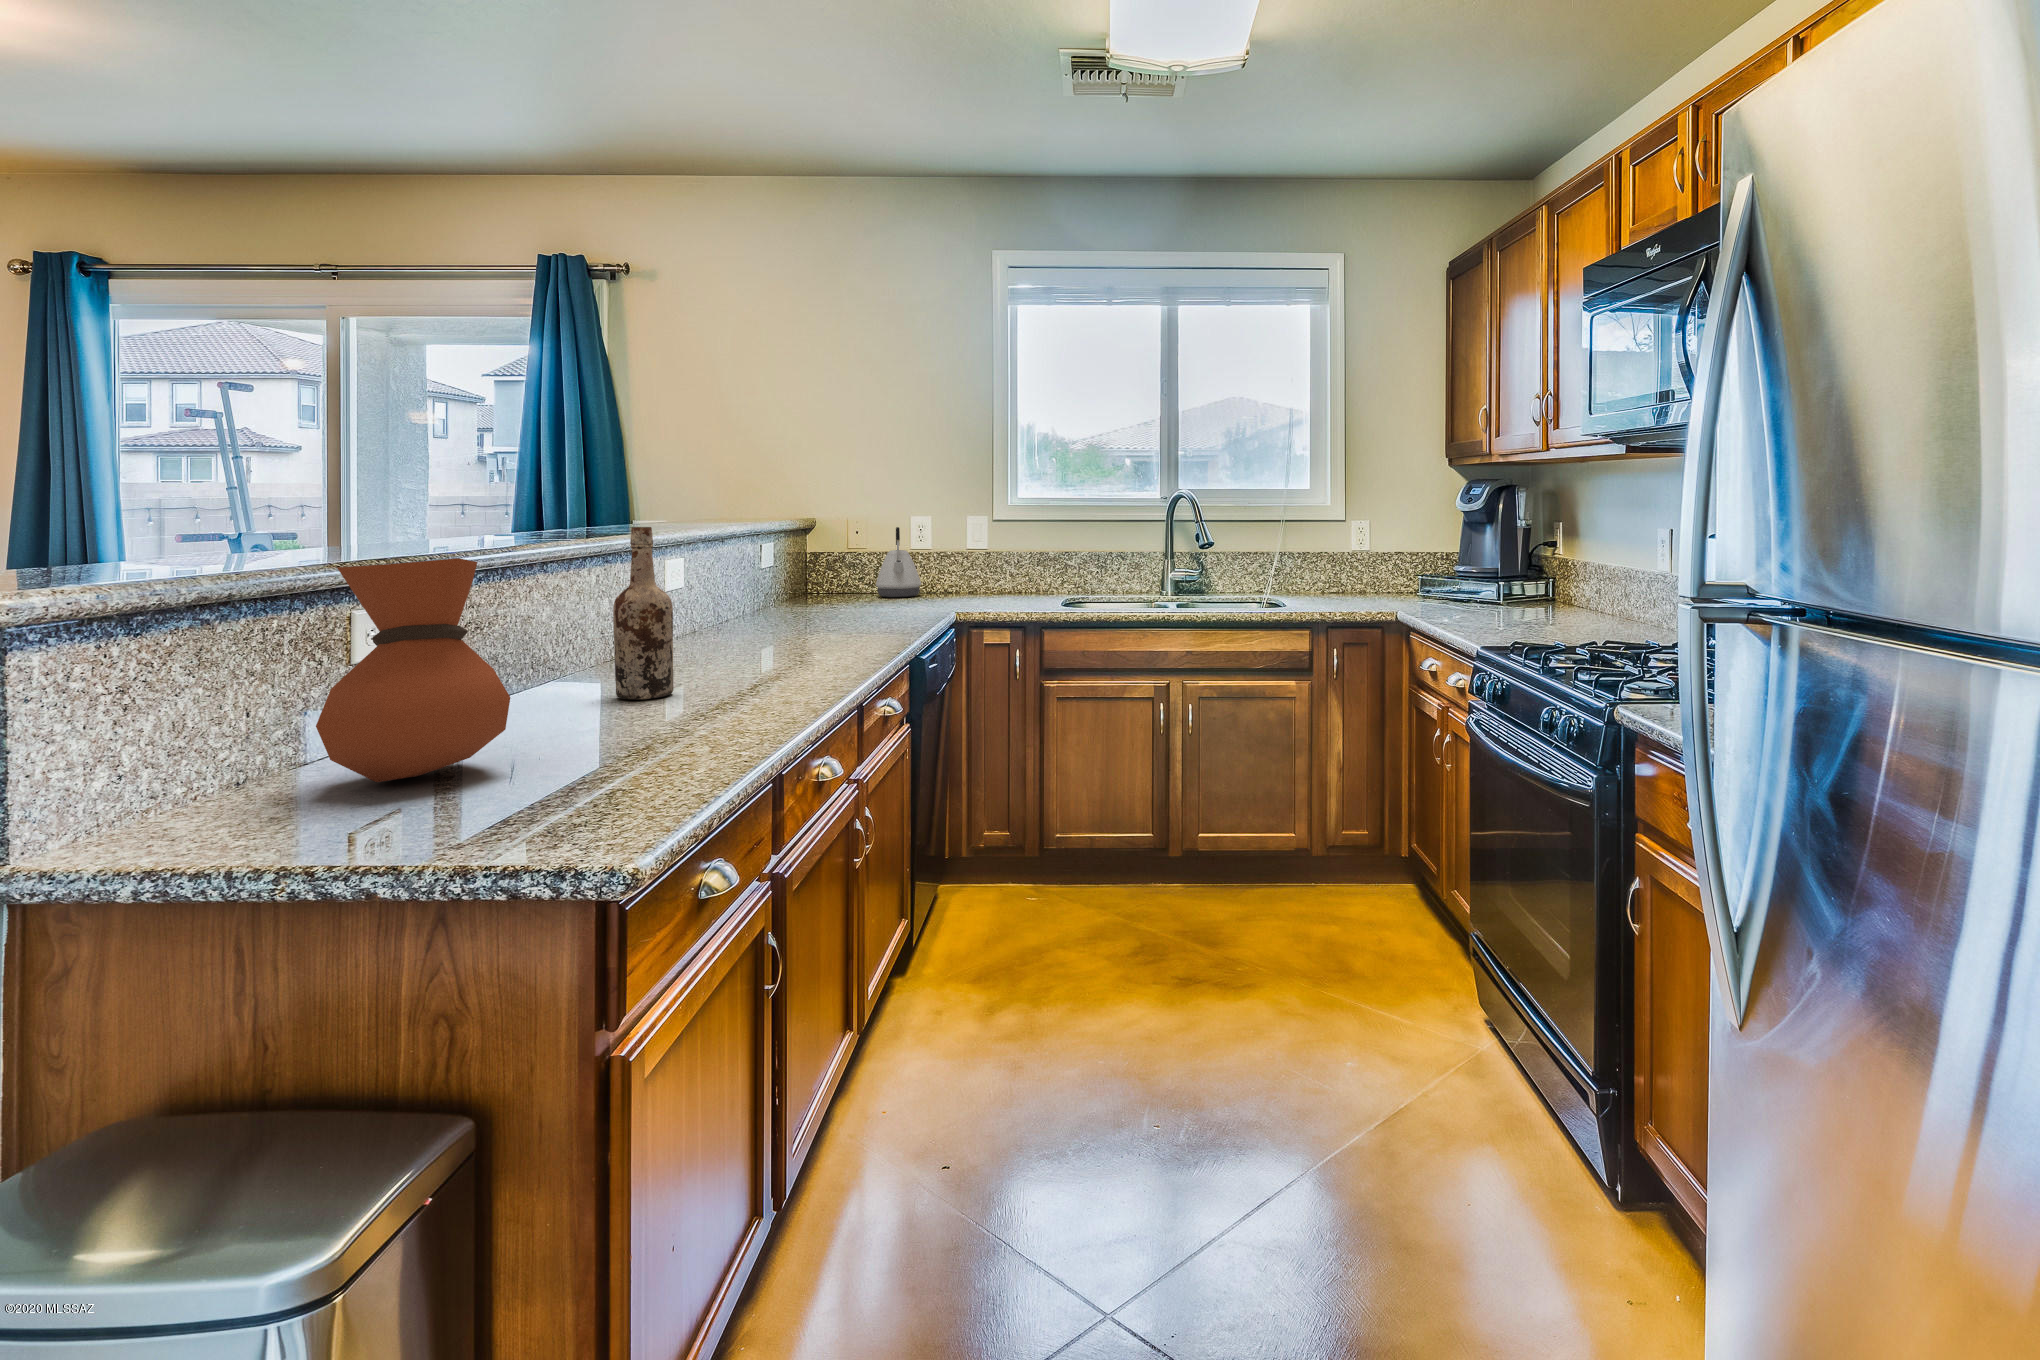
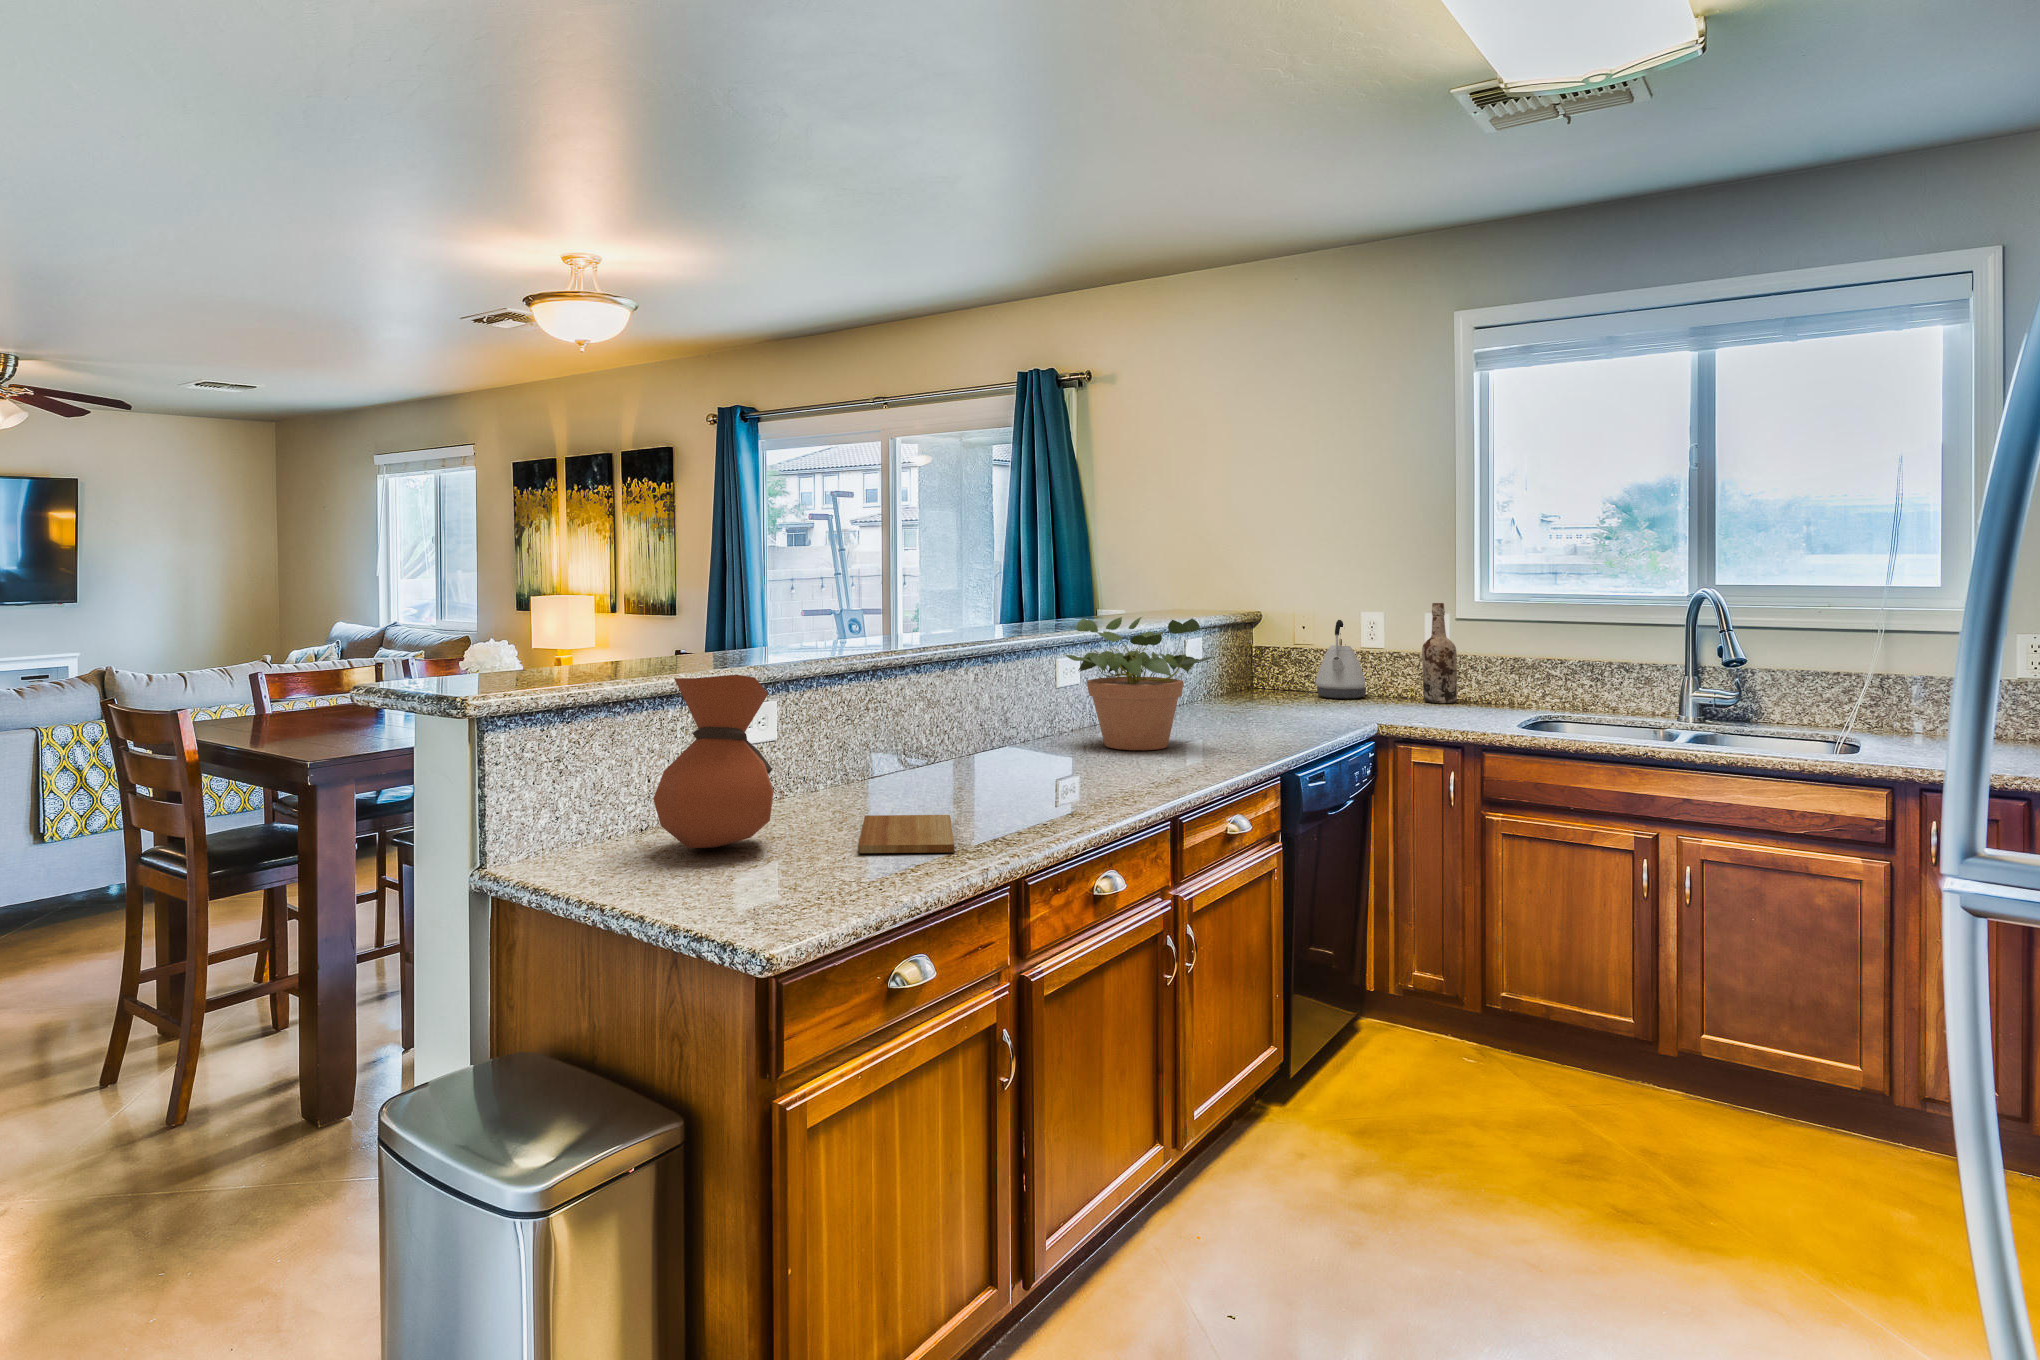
potted plant: none [693,516,858,646] -> present [1065,617,1214,750]
wine bottle: present [613,527,673,699] -> present [1422,603,1457,703]
cutting board: none [580,710,732,753] -> present [858,815,955,853]

